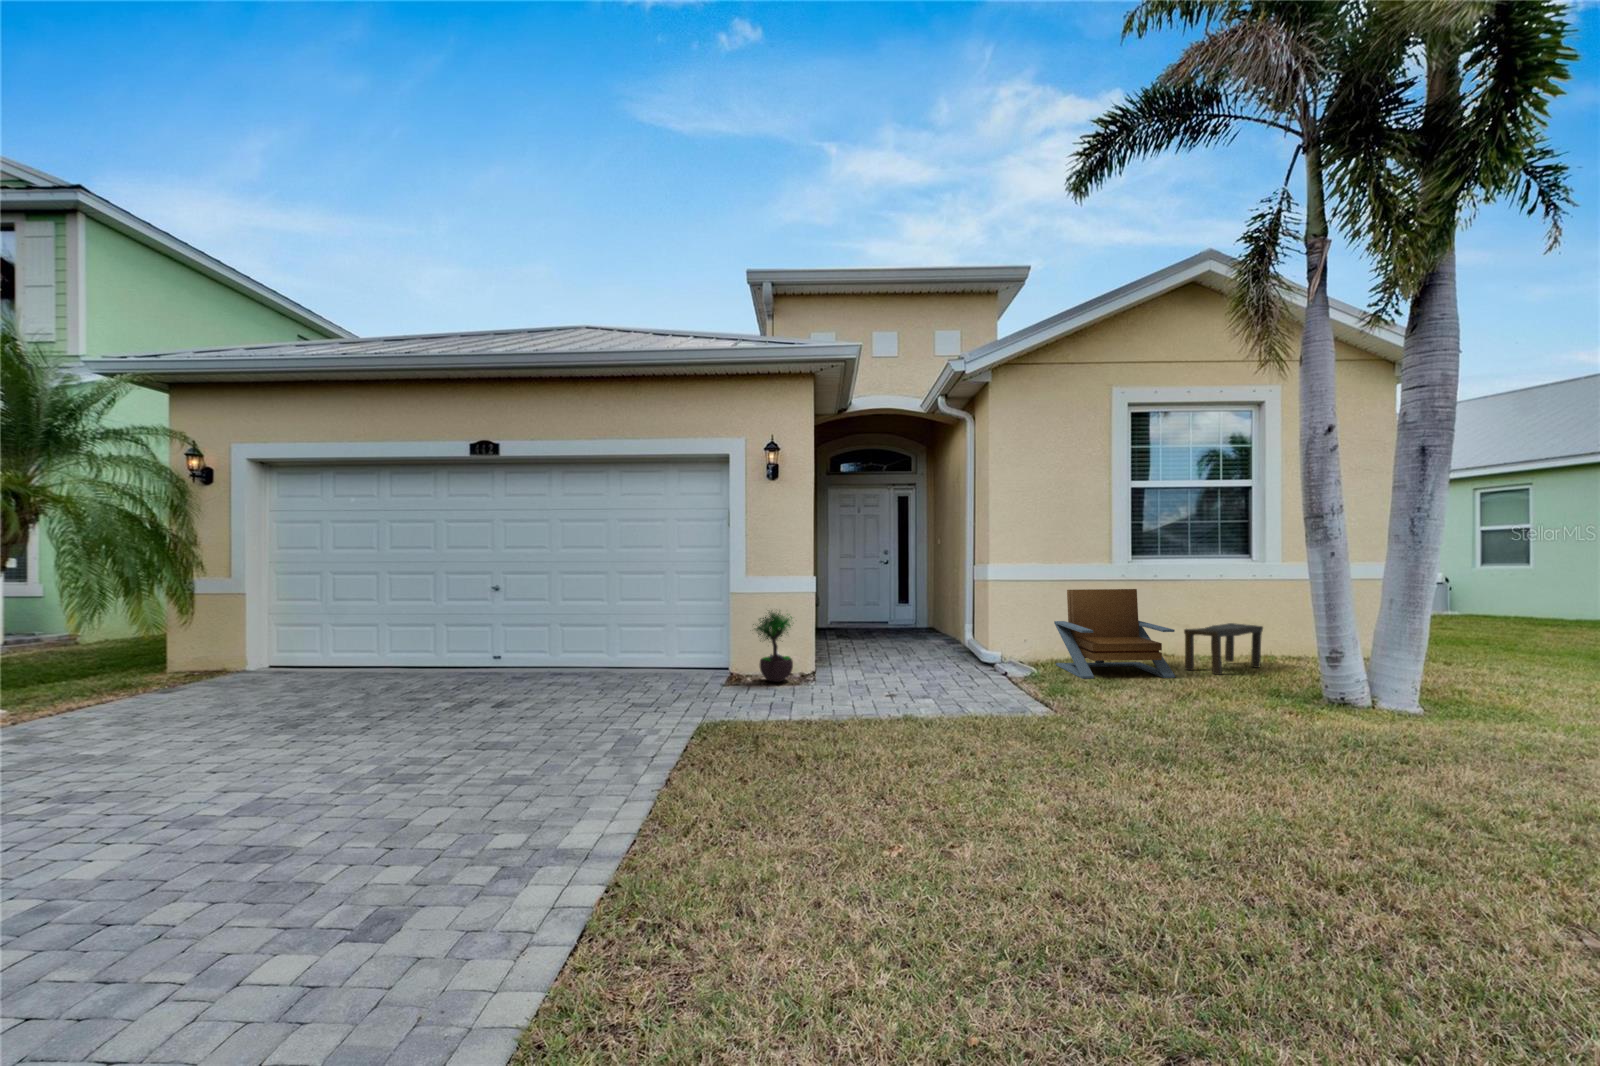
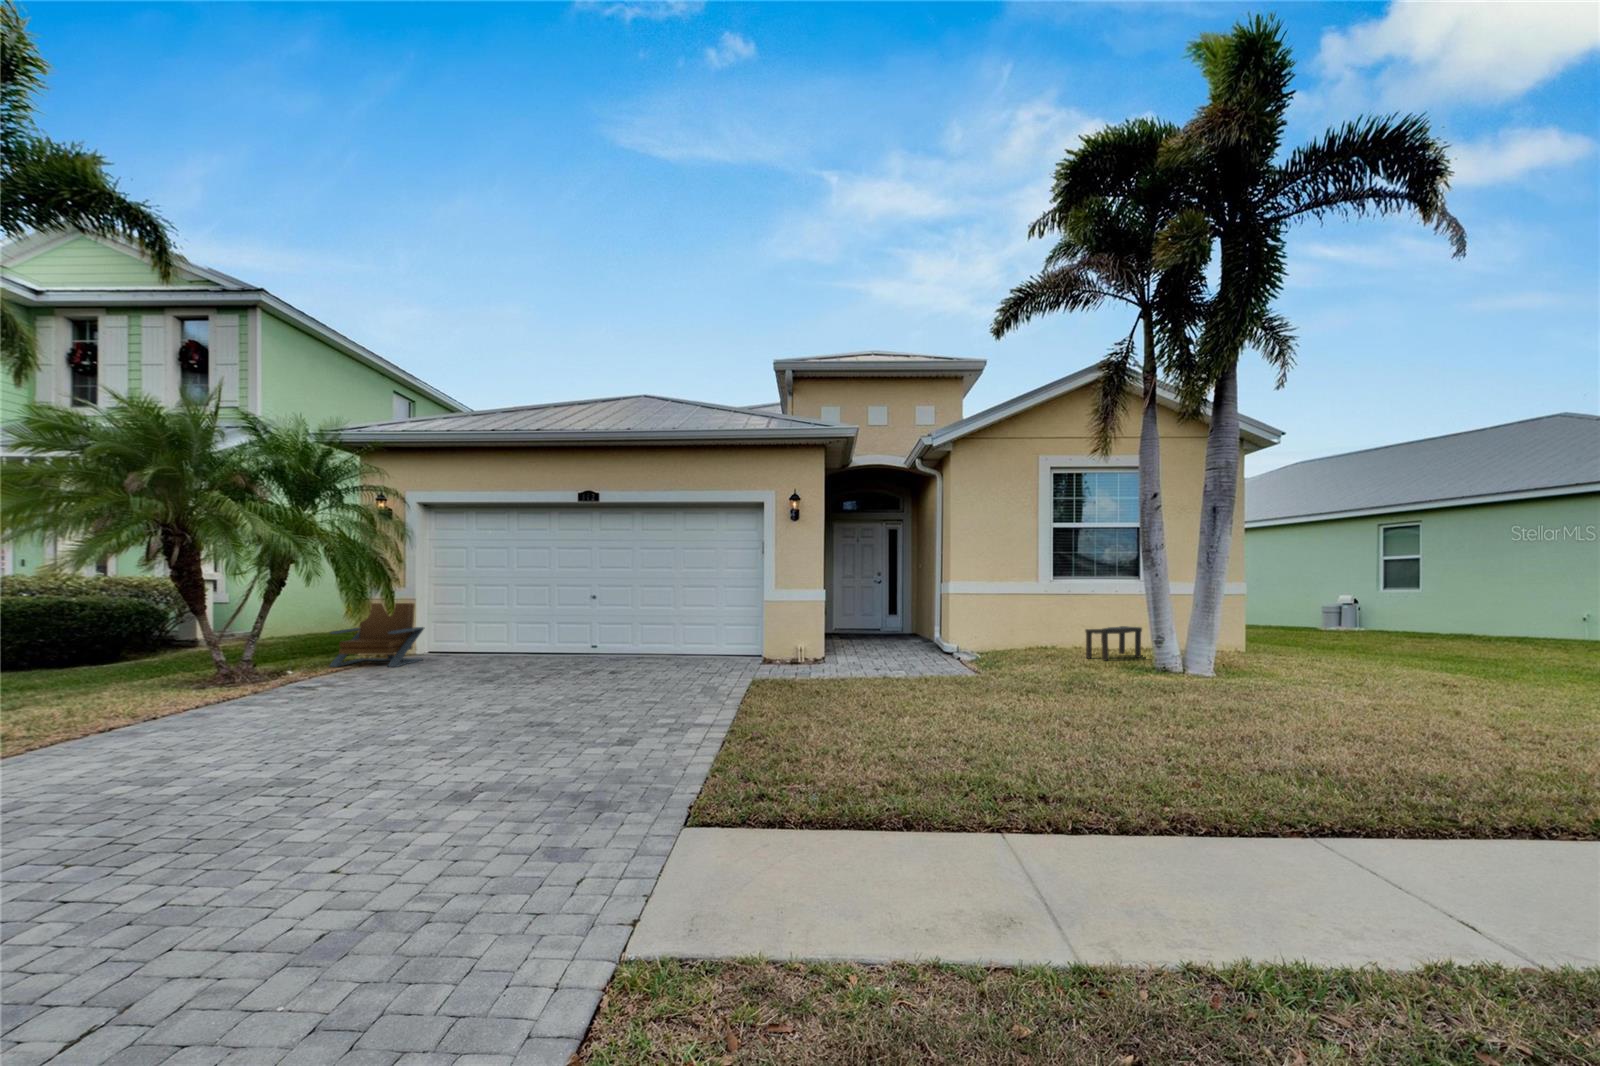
lounge chair: present [1054,589,1175,679] -> present [329,603,424,667]
potted tree: present [753,611,793,682] -> none [778,608,810,662]

